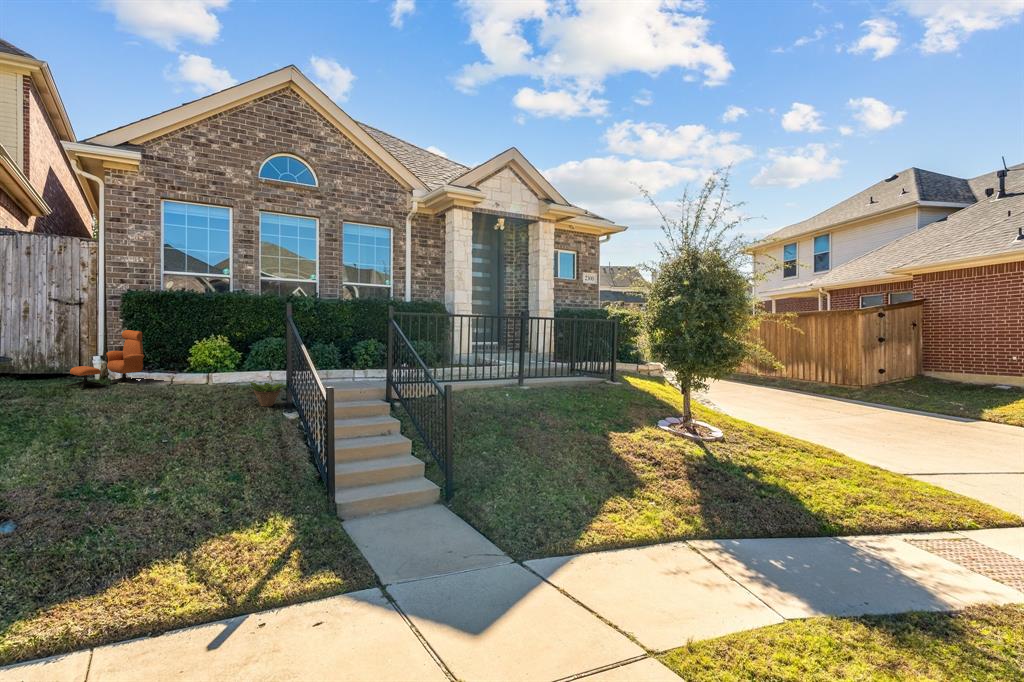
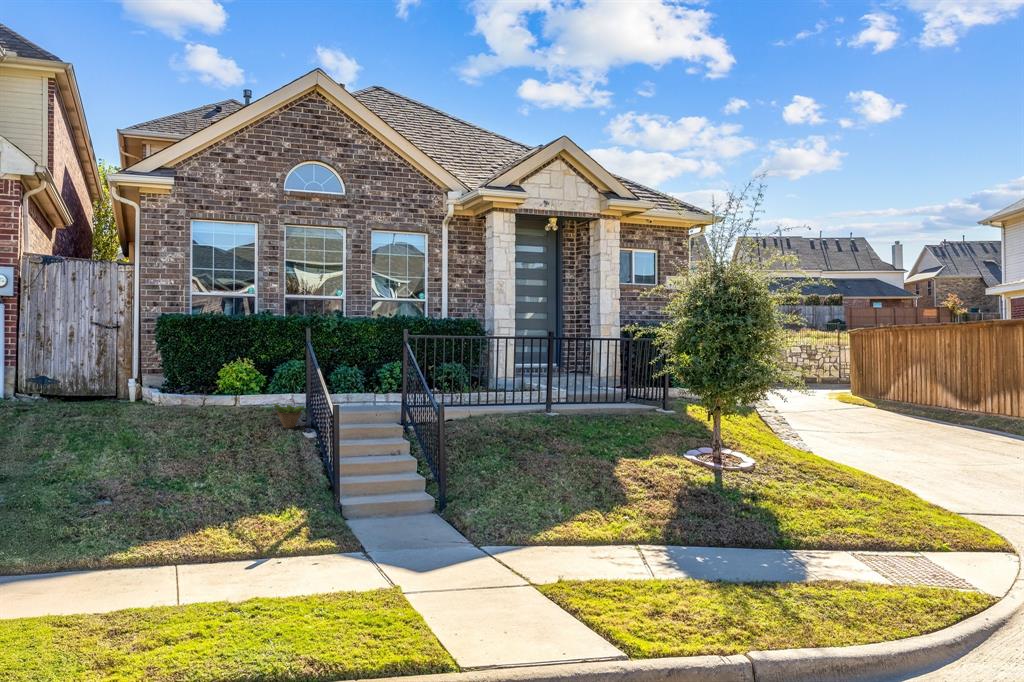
lounge chair: present [66,330,144,388] -> none [110,353,177,409]

